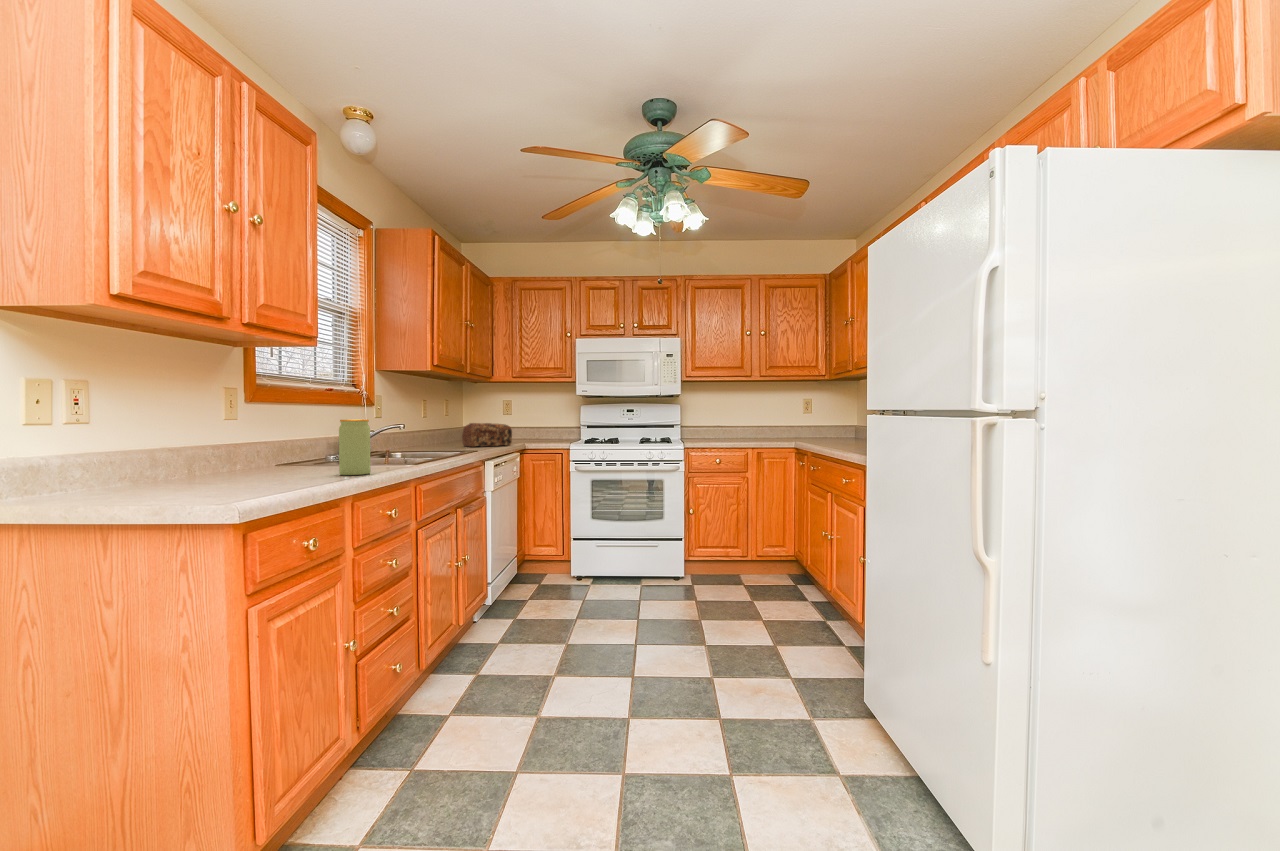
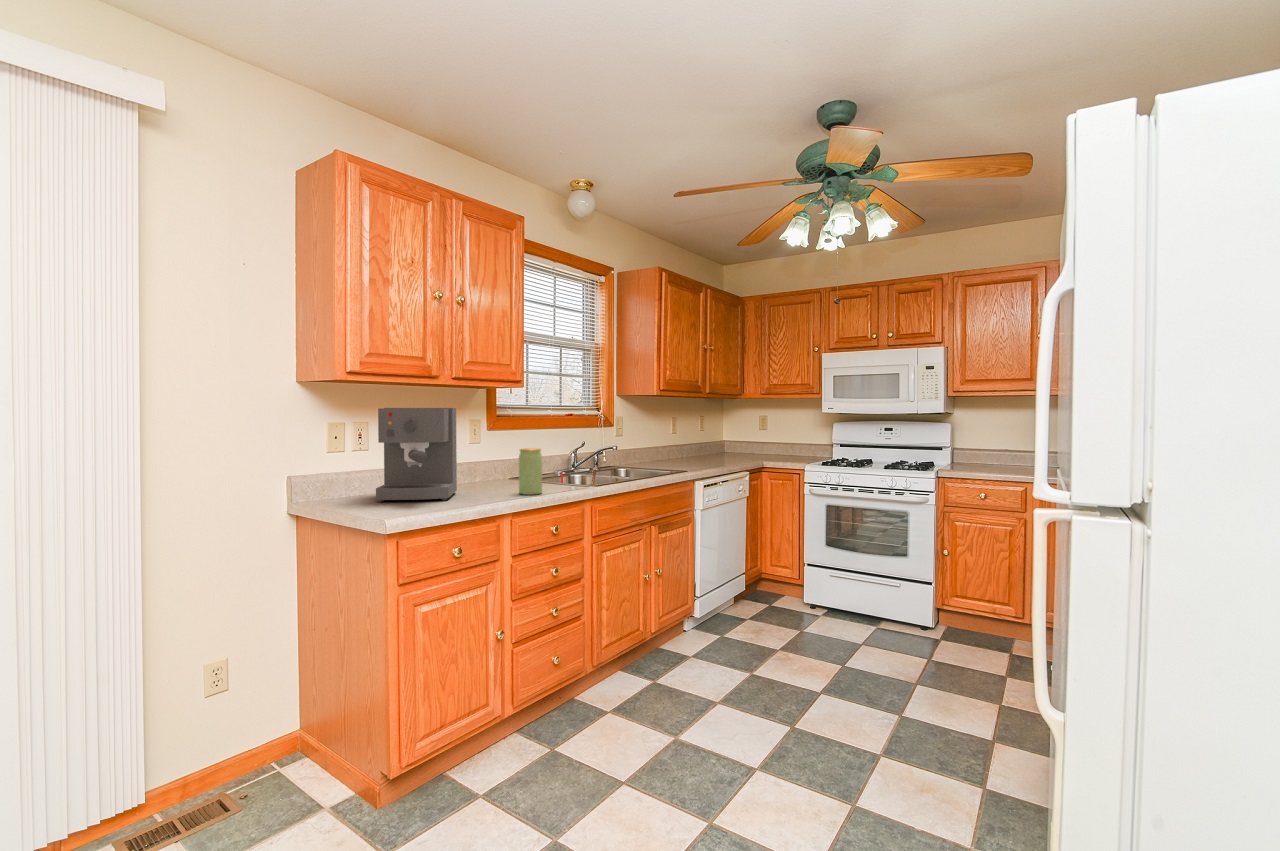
coffee maker: none [134,356,261,493] -> present [376,408,457,502]
bread loaf: present [462,423,512,447] -> none [697,442,743,465]

